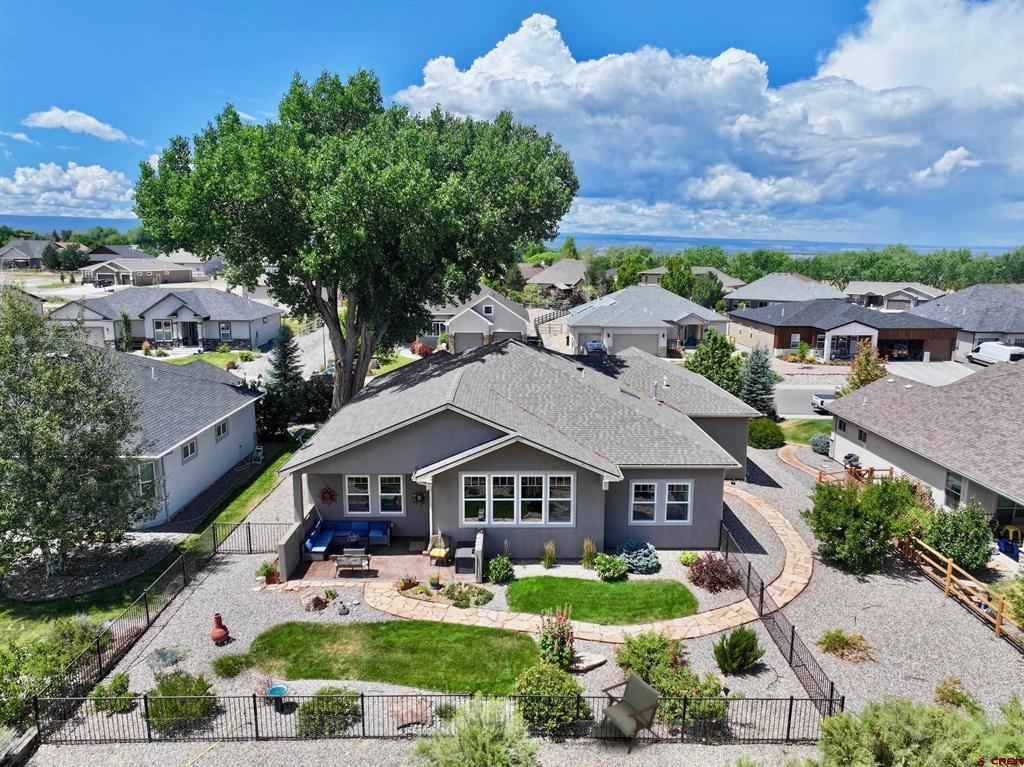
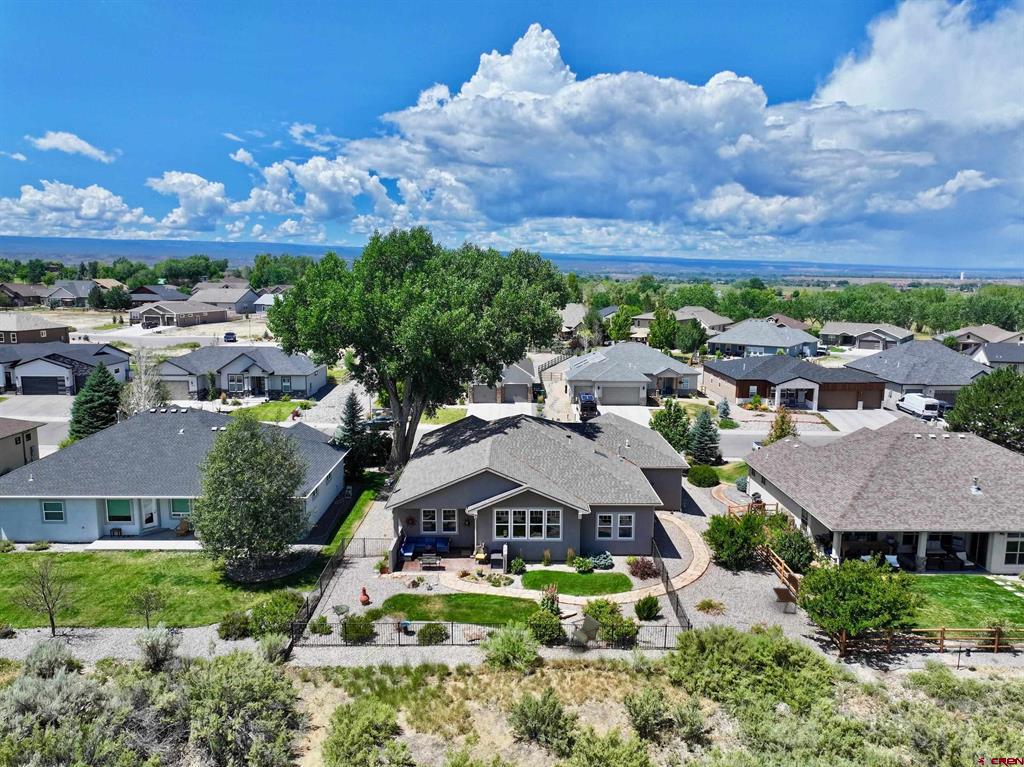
bench: none [950,584,1013,659] -> present [773,573,799,614]

